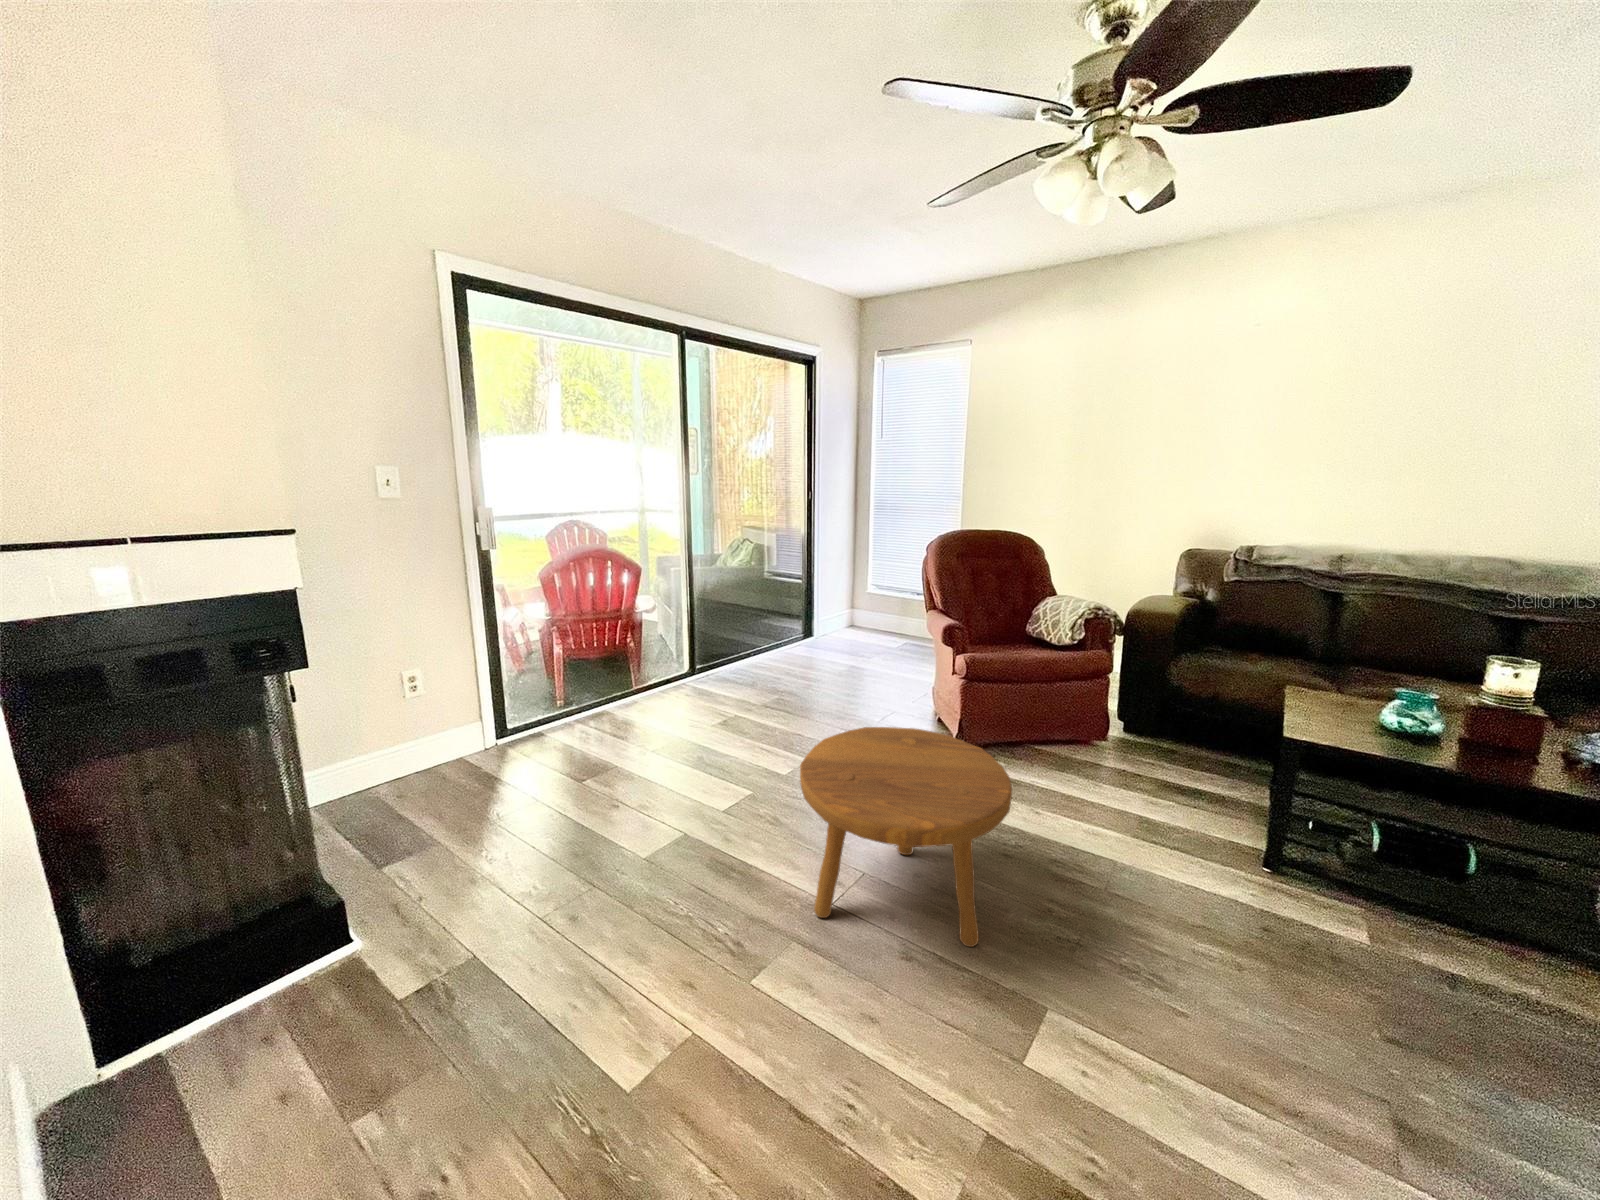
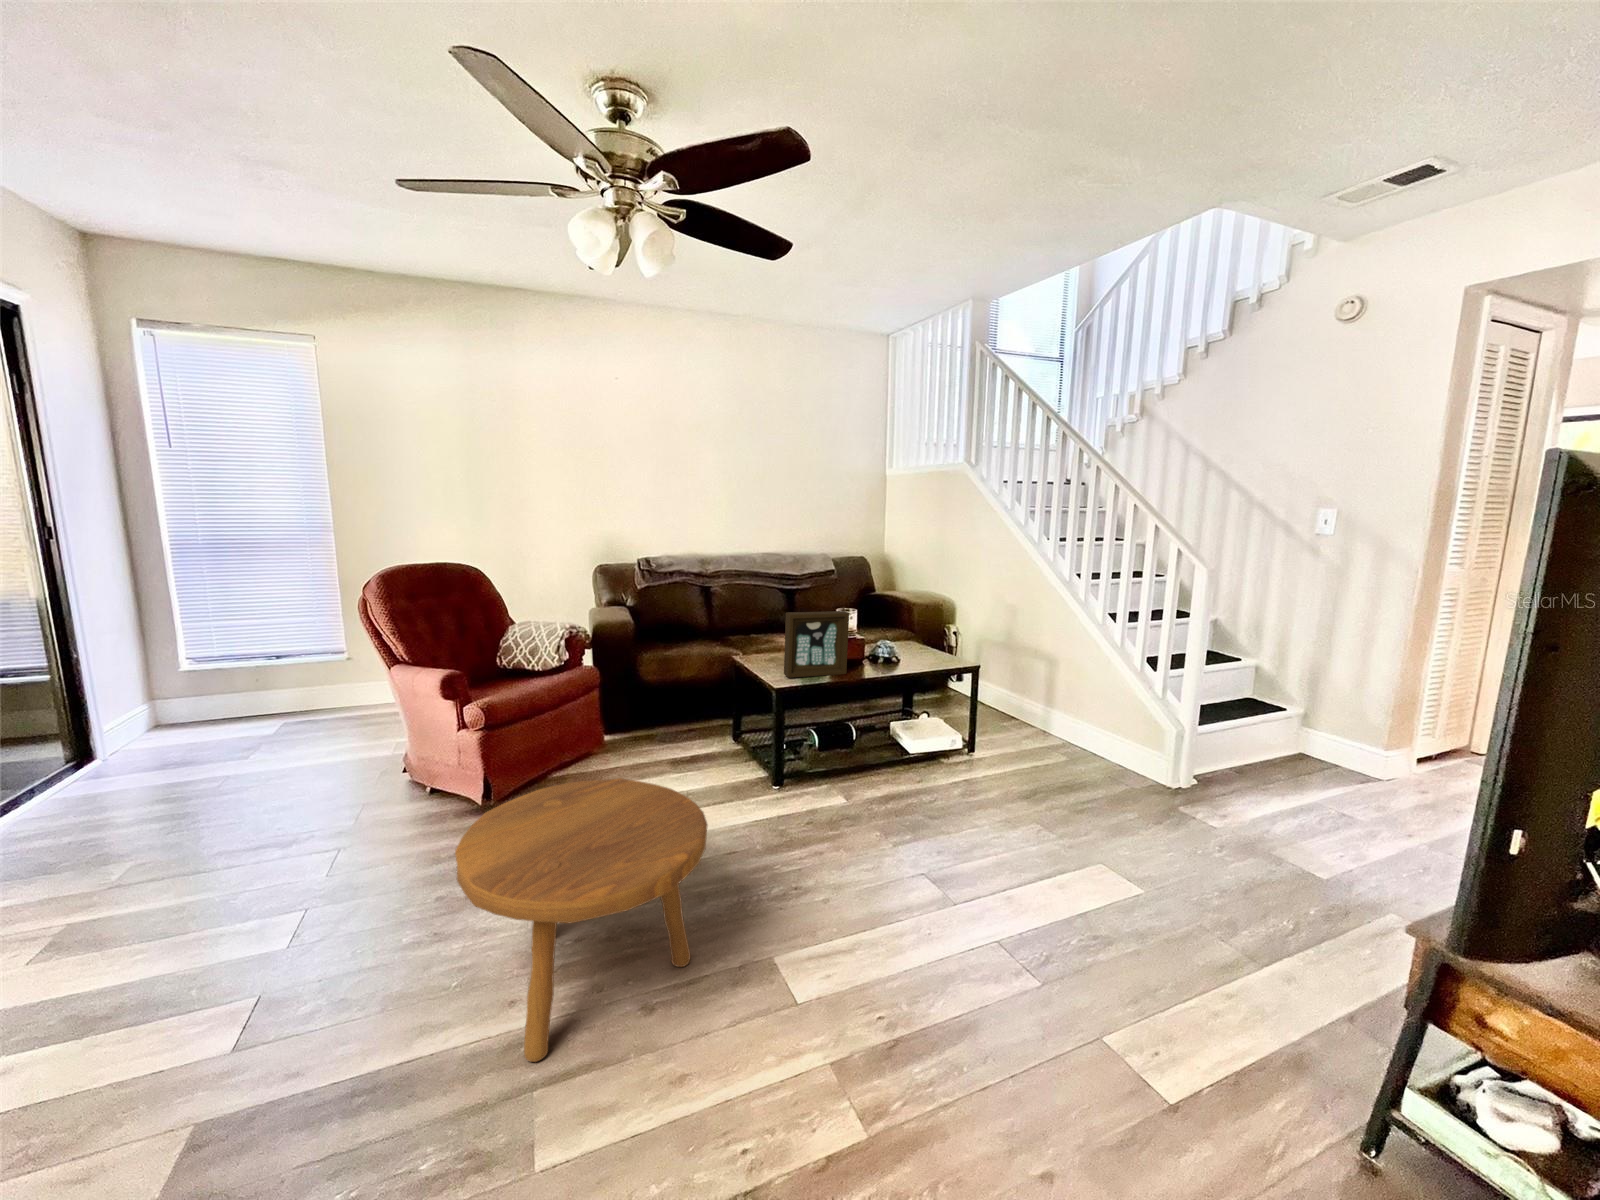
picture frame: none [1342,638,1507,763] -> present [784,611,849,678]

